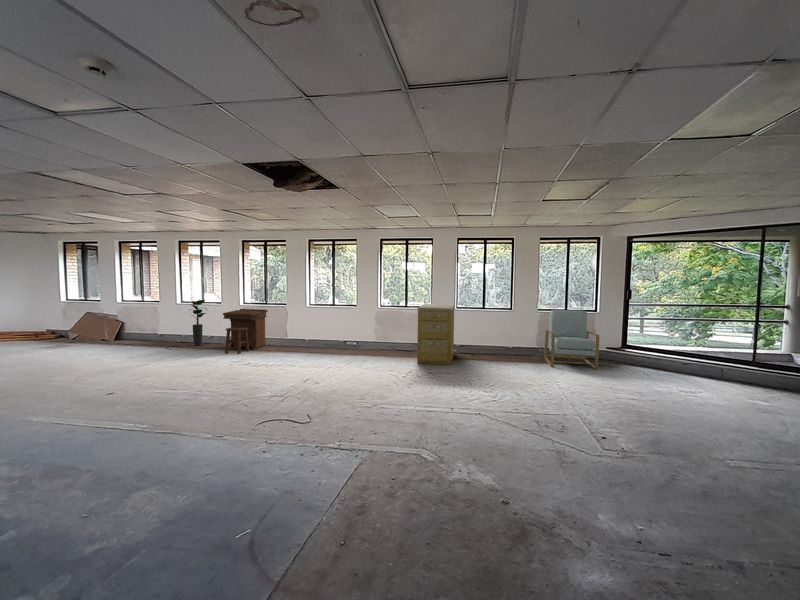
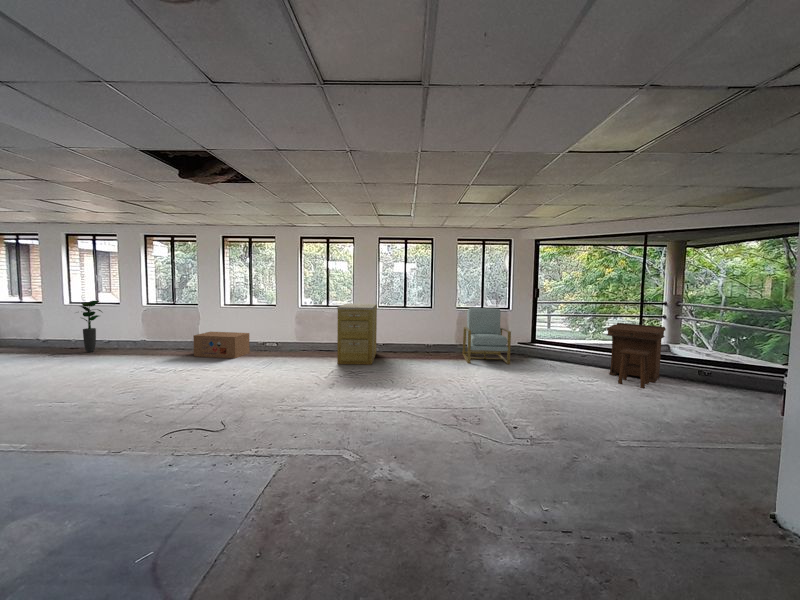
desk: present [223,309,268,354] -> present [607,323,666,388]
cardboard box: none [284,329,333,355] -> present [193,332,250,358]

